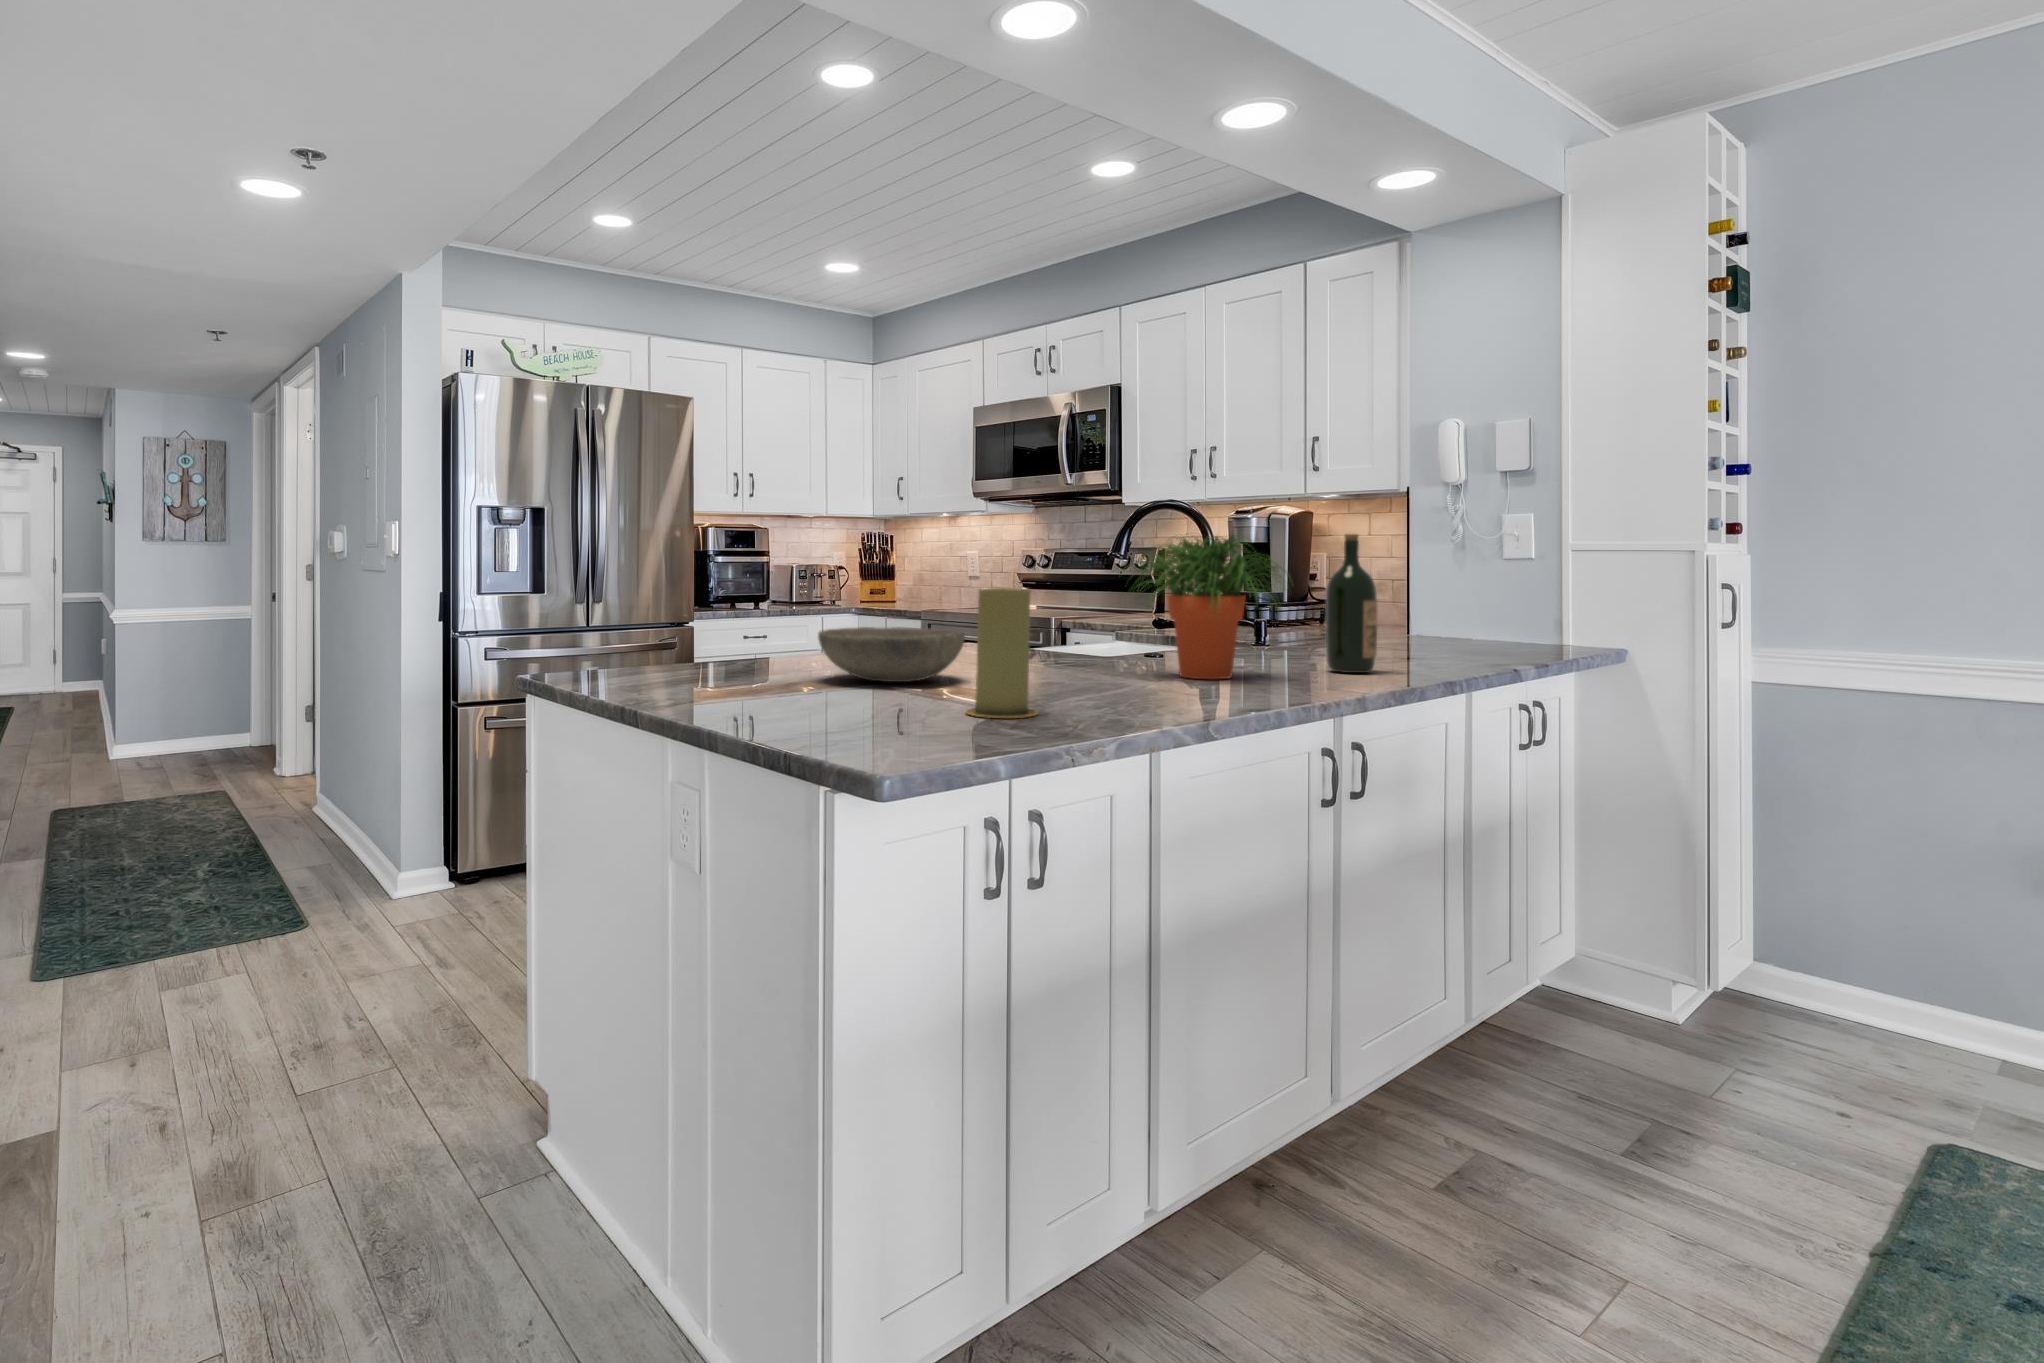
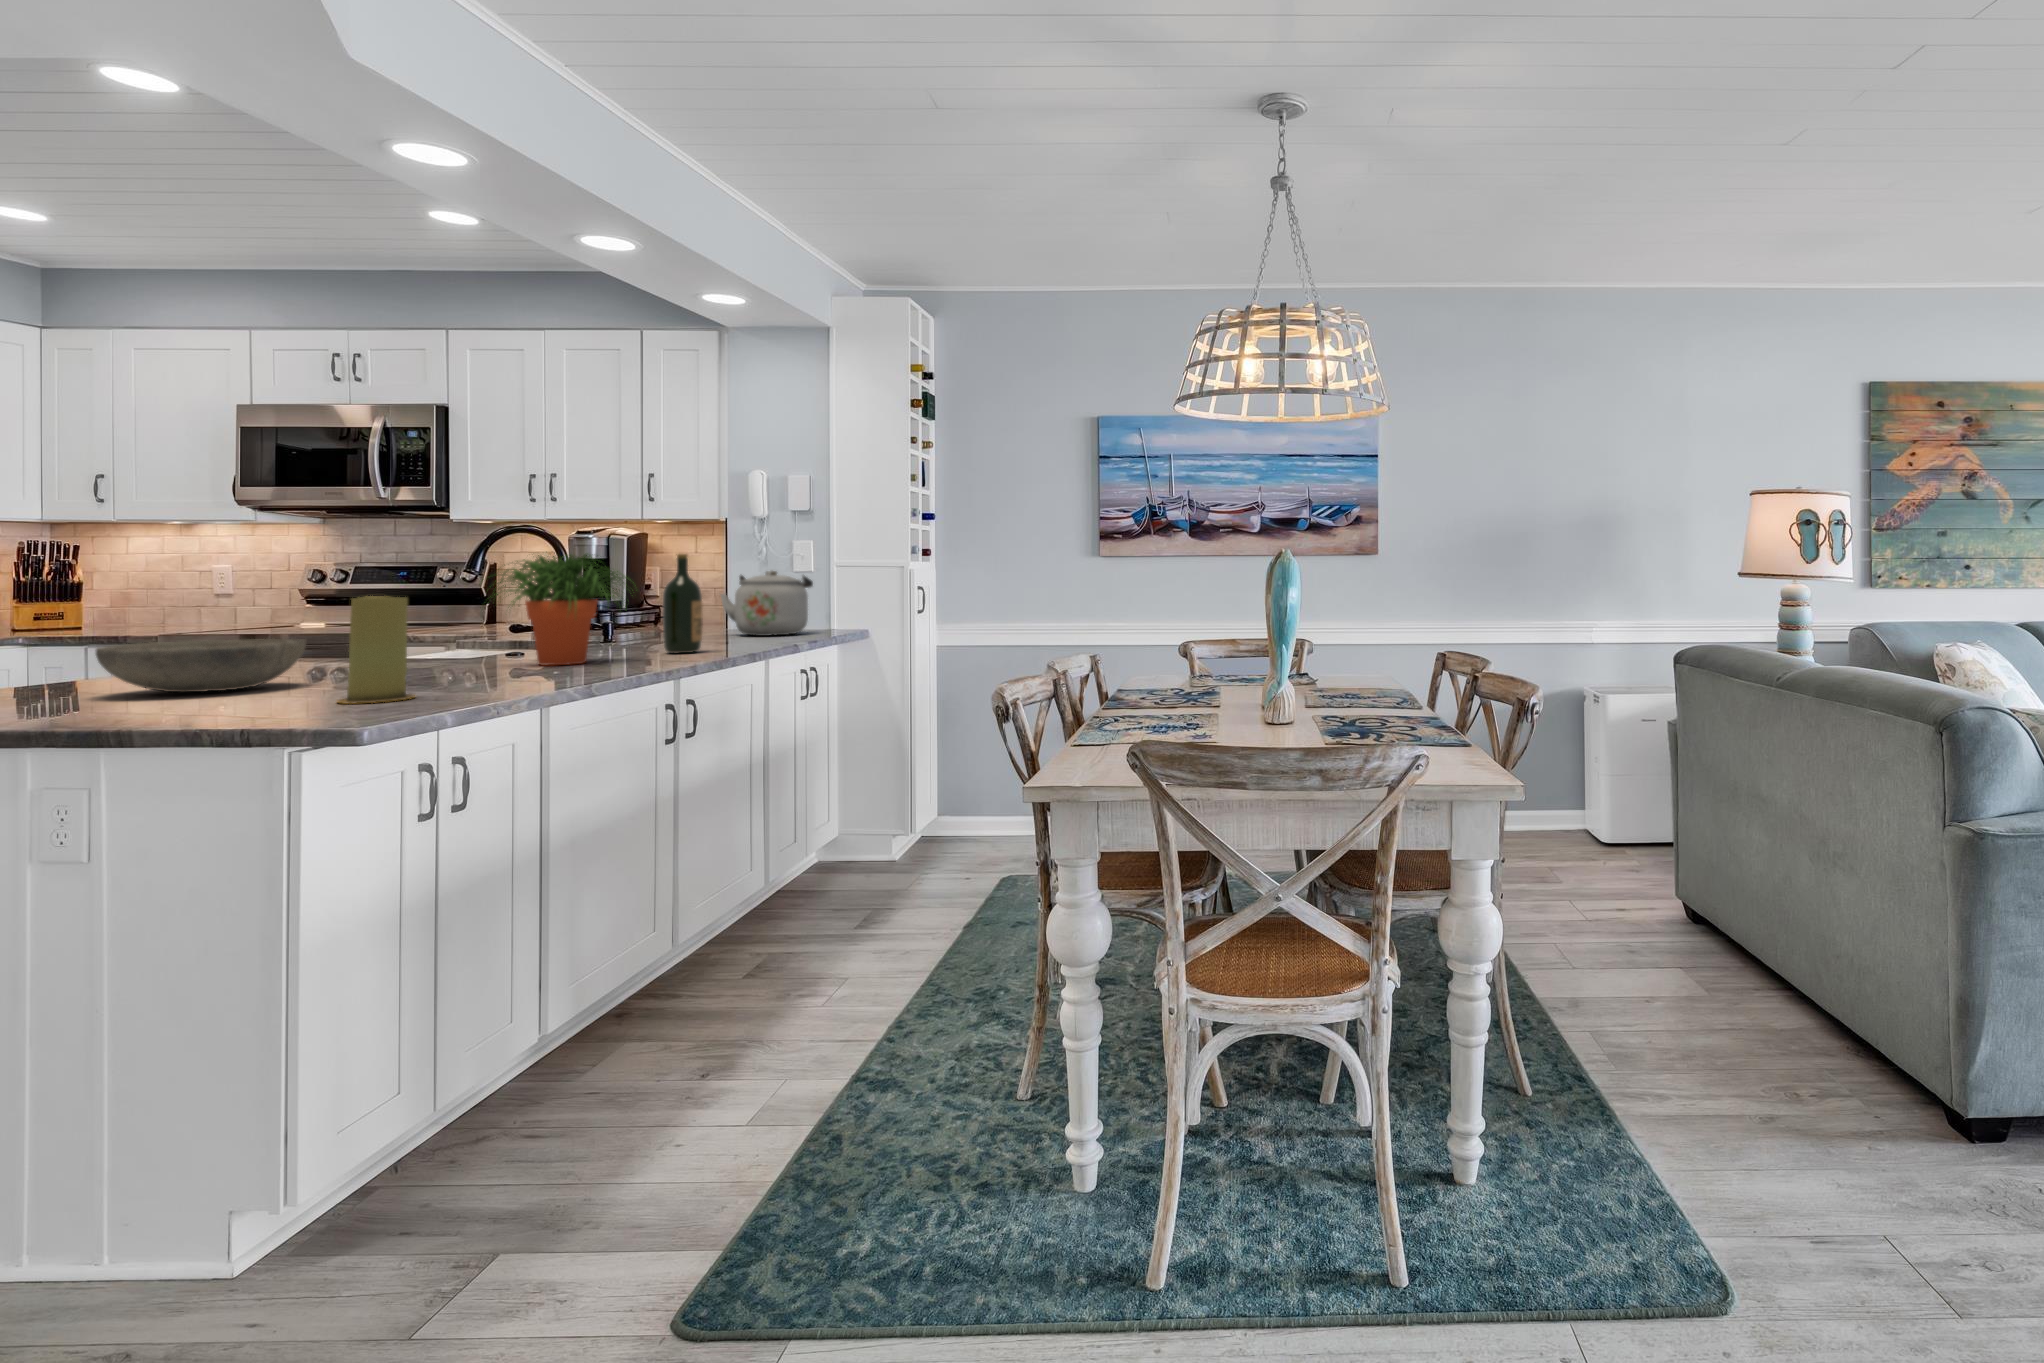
kettle: none [1399,557,1534,651] -> present [721,571,813,636]

